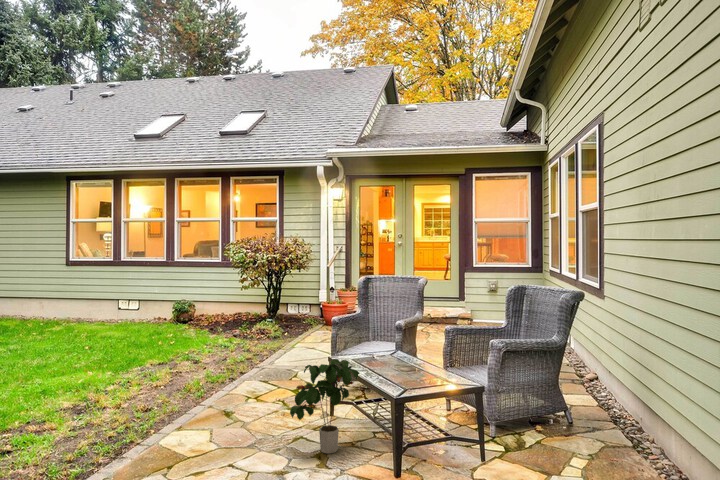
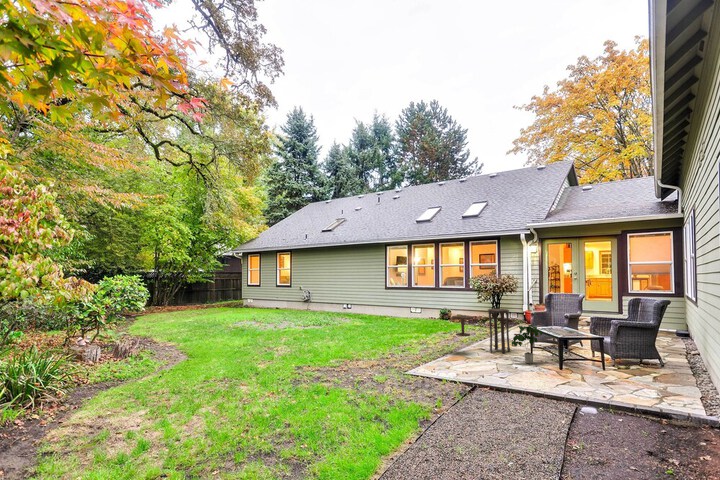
stool: none [243,315,290,420] -> present [488,309,510,353]
side table: none [150,339,205,437] -> present [452,314,473,336]

